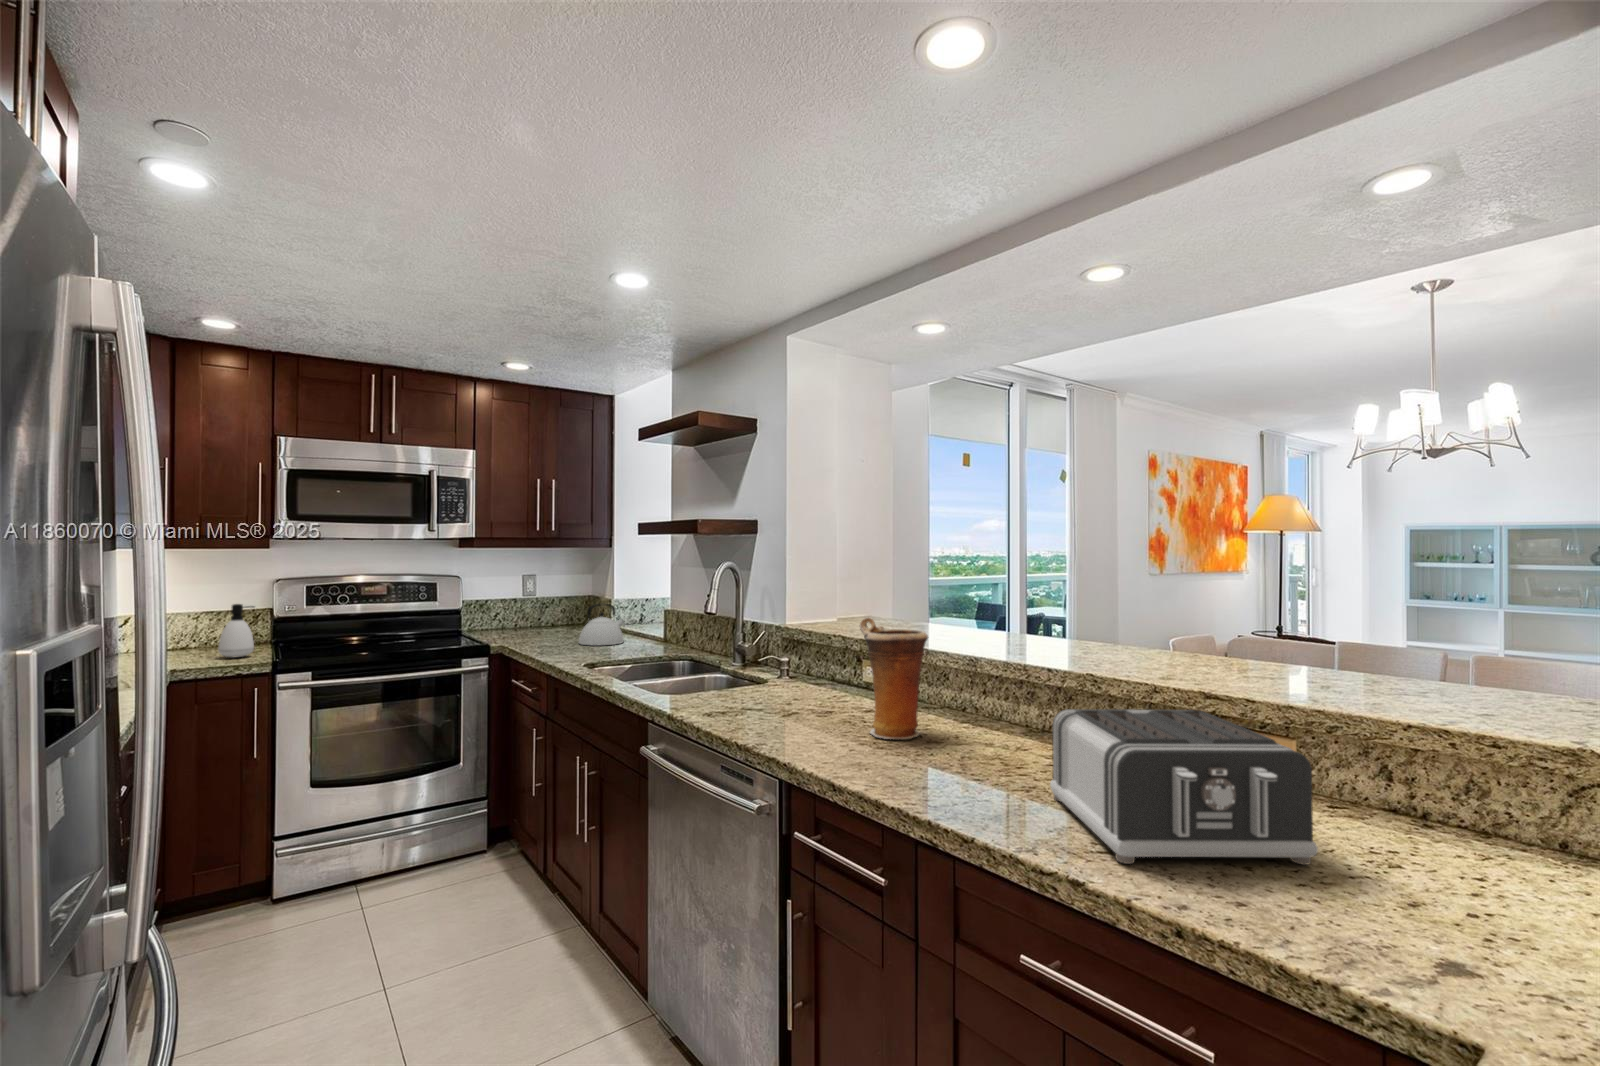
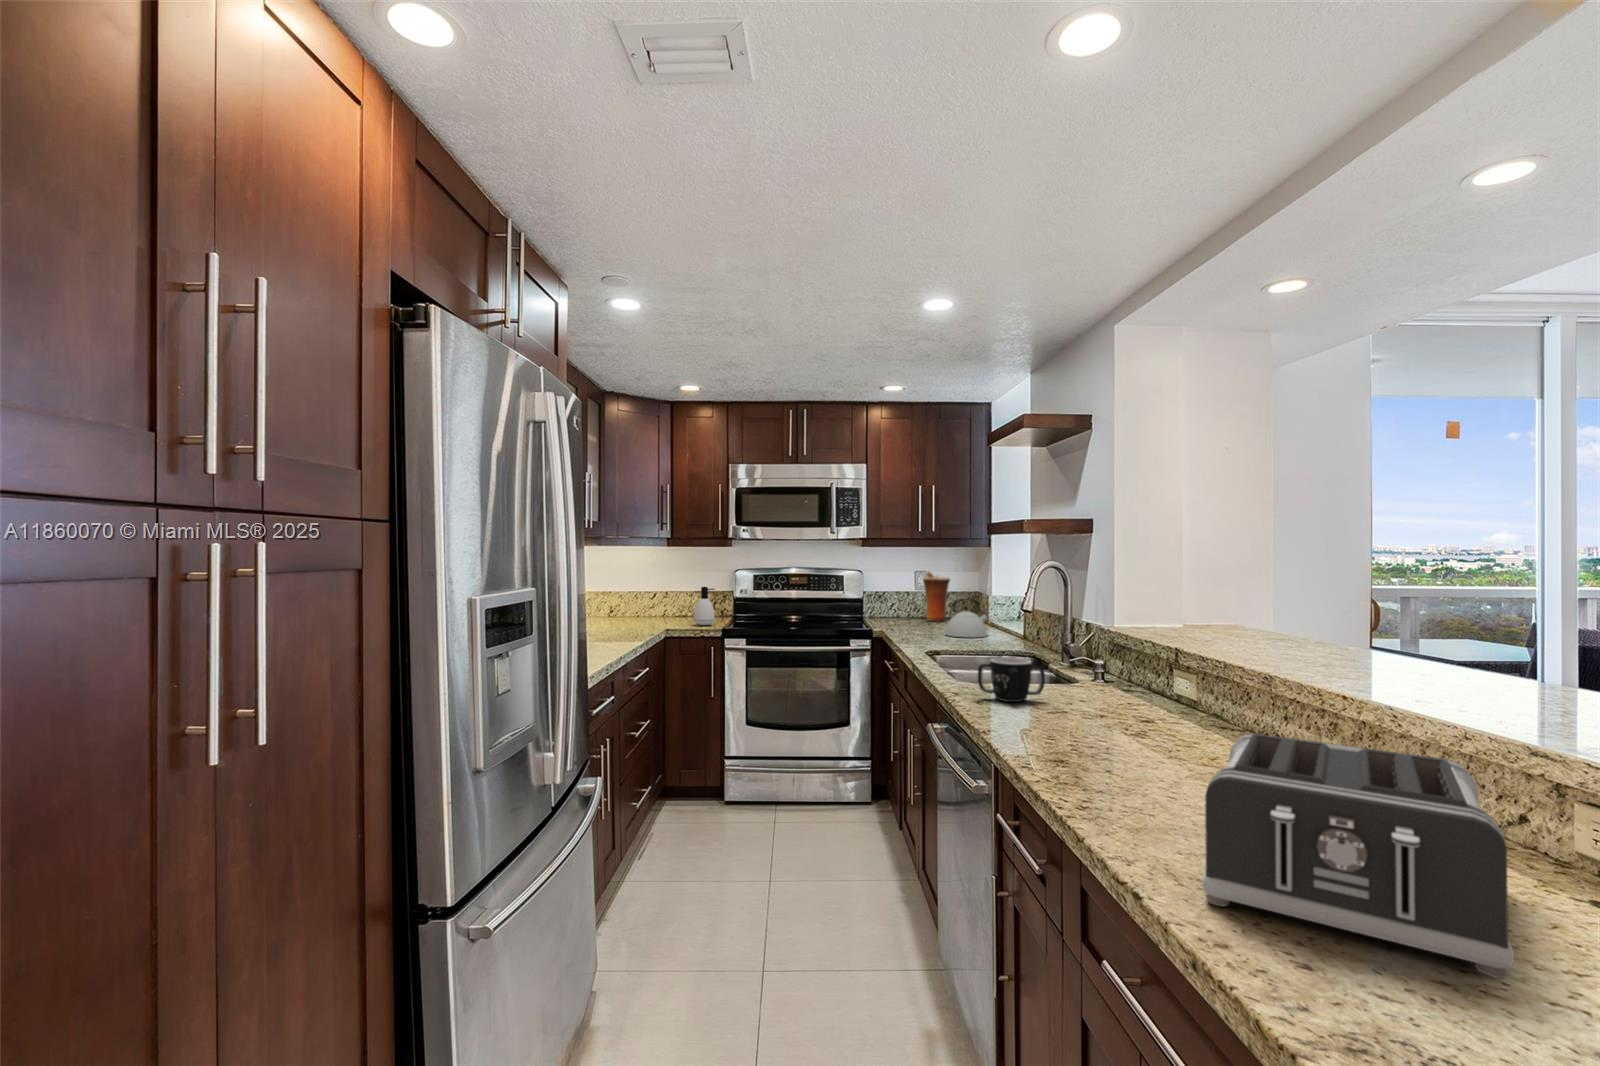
vase: present [860,618,928,739] -> present [923,572,950,621]
mug: none [703,663,767,709] -> present [978,658,1045,702]

